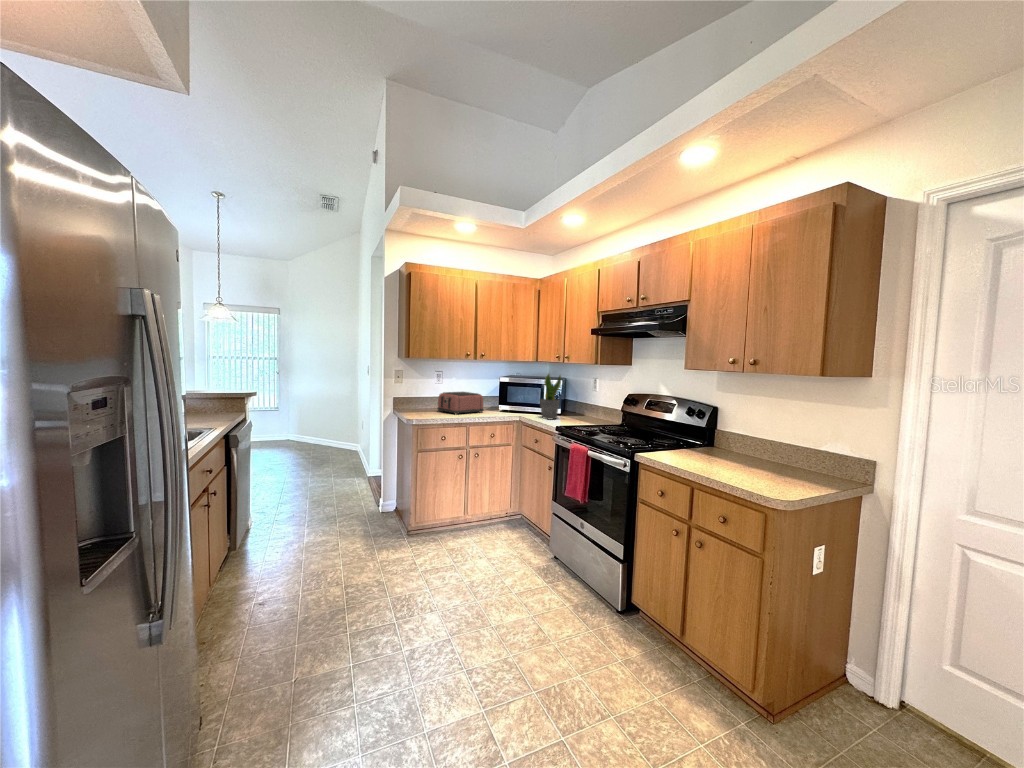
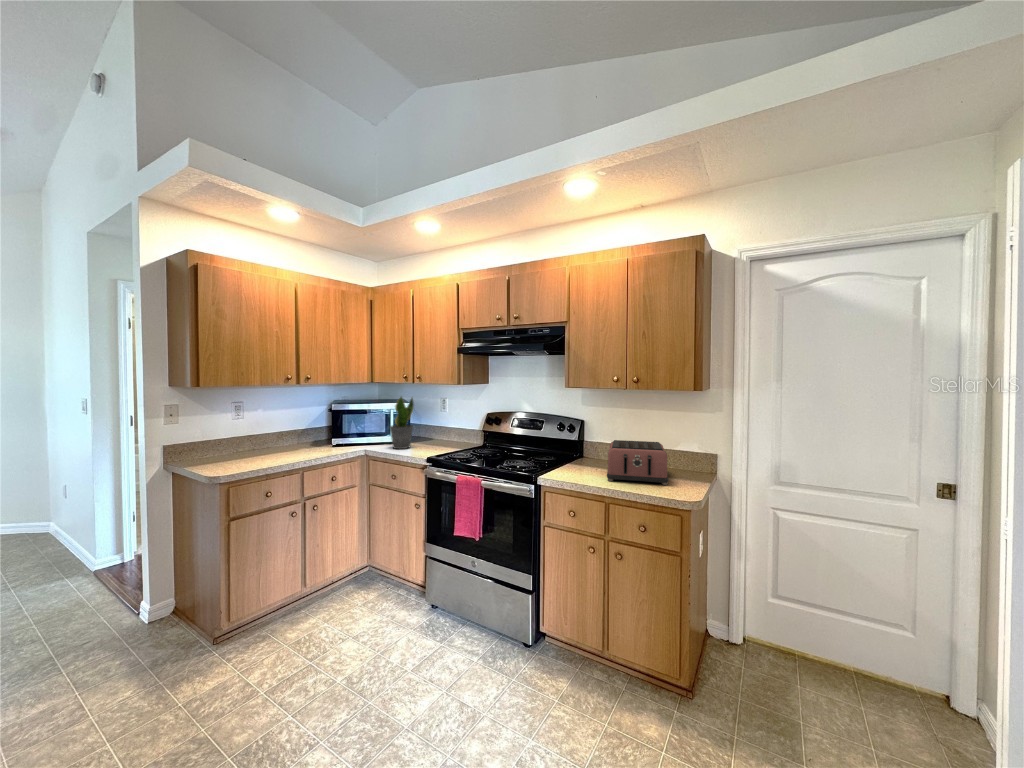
toaster: present [438,392,484,415] -> present [607,440,668,485]

